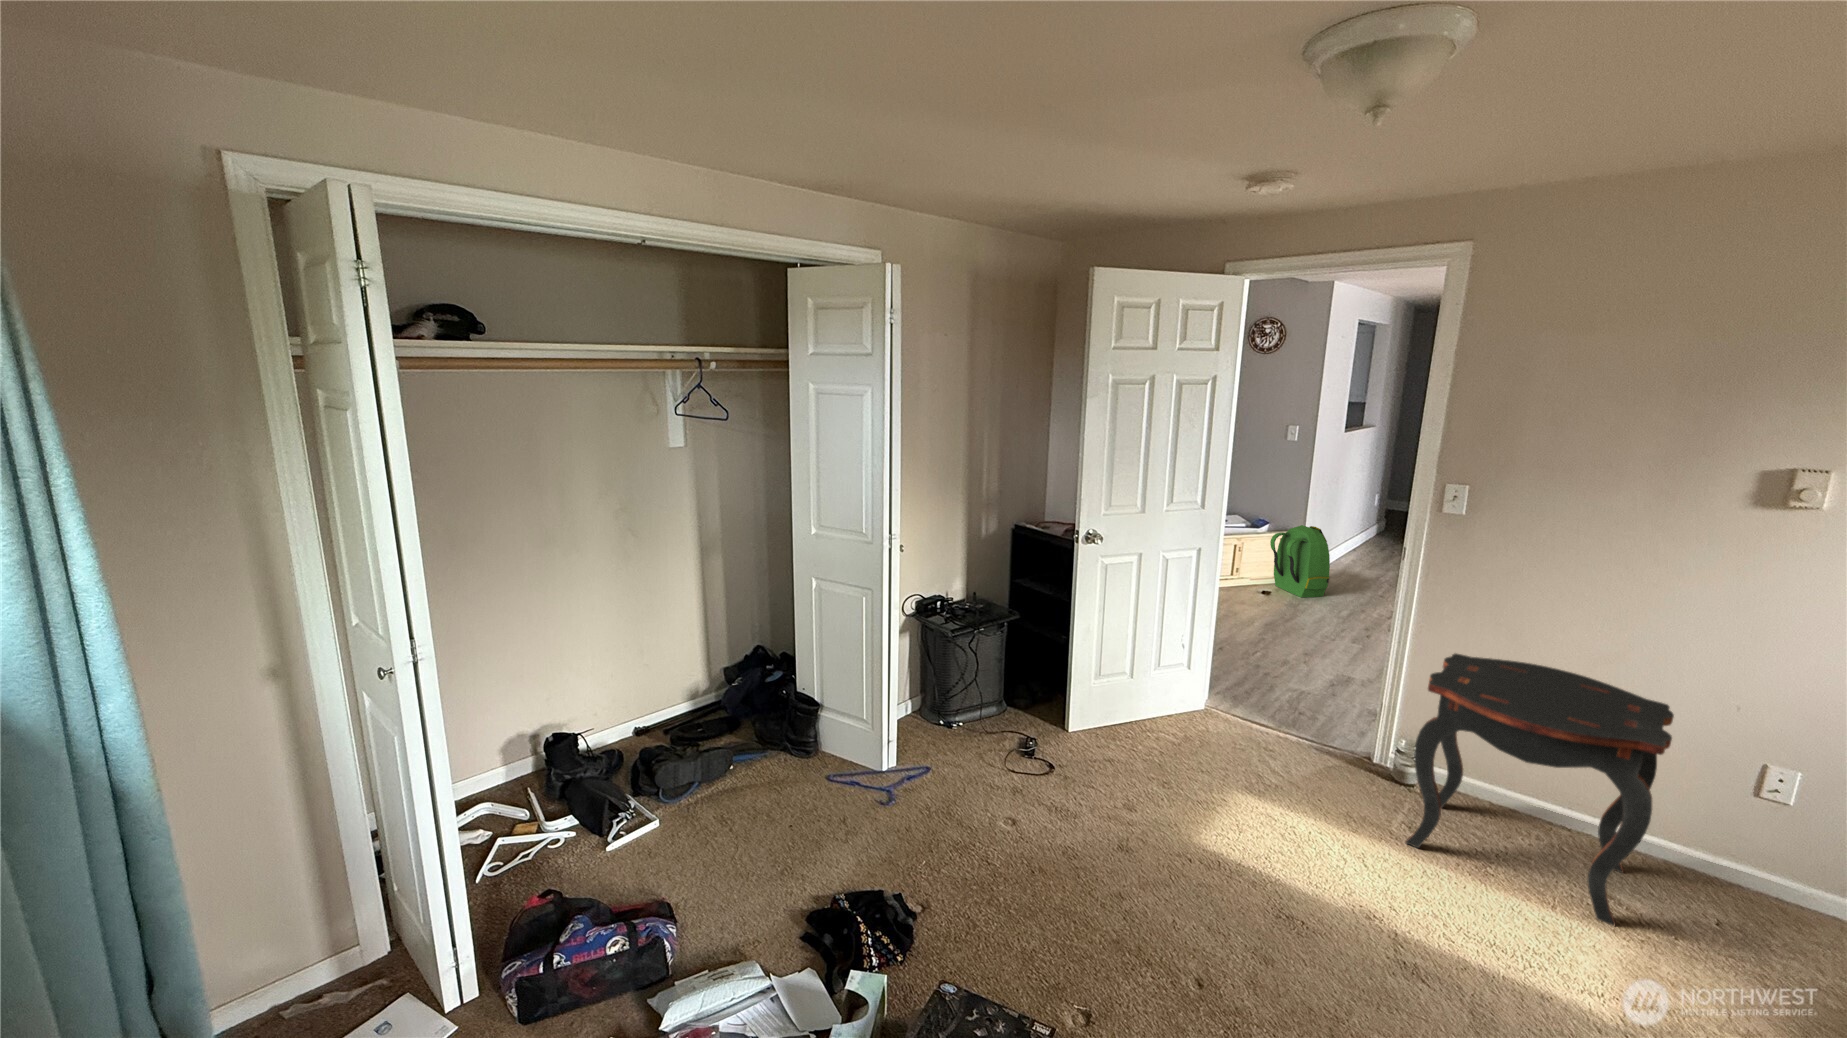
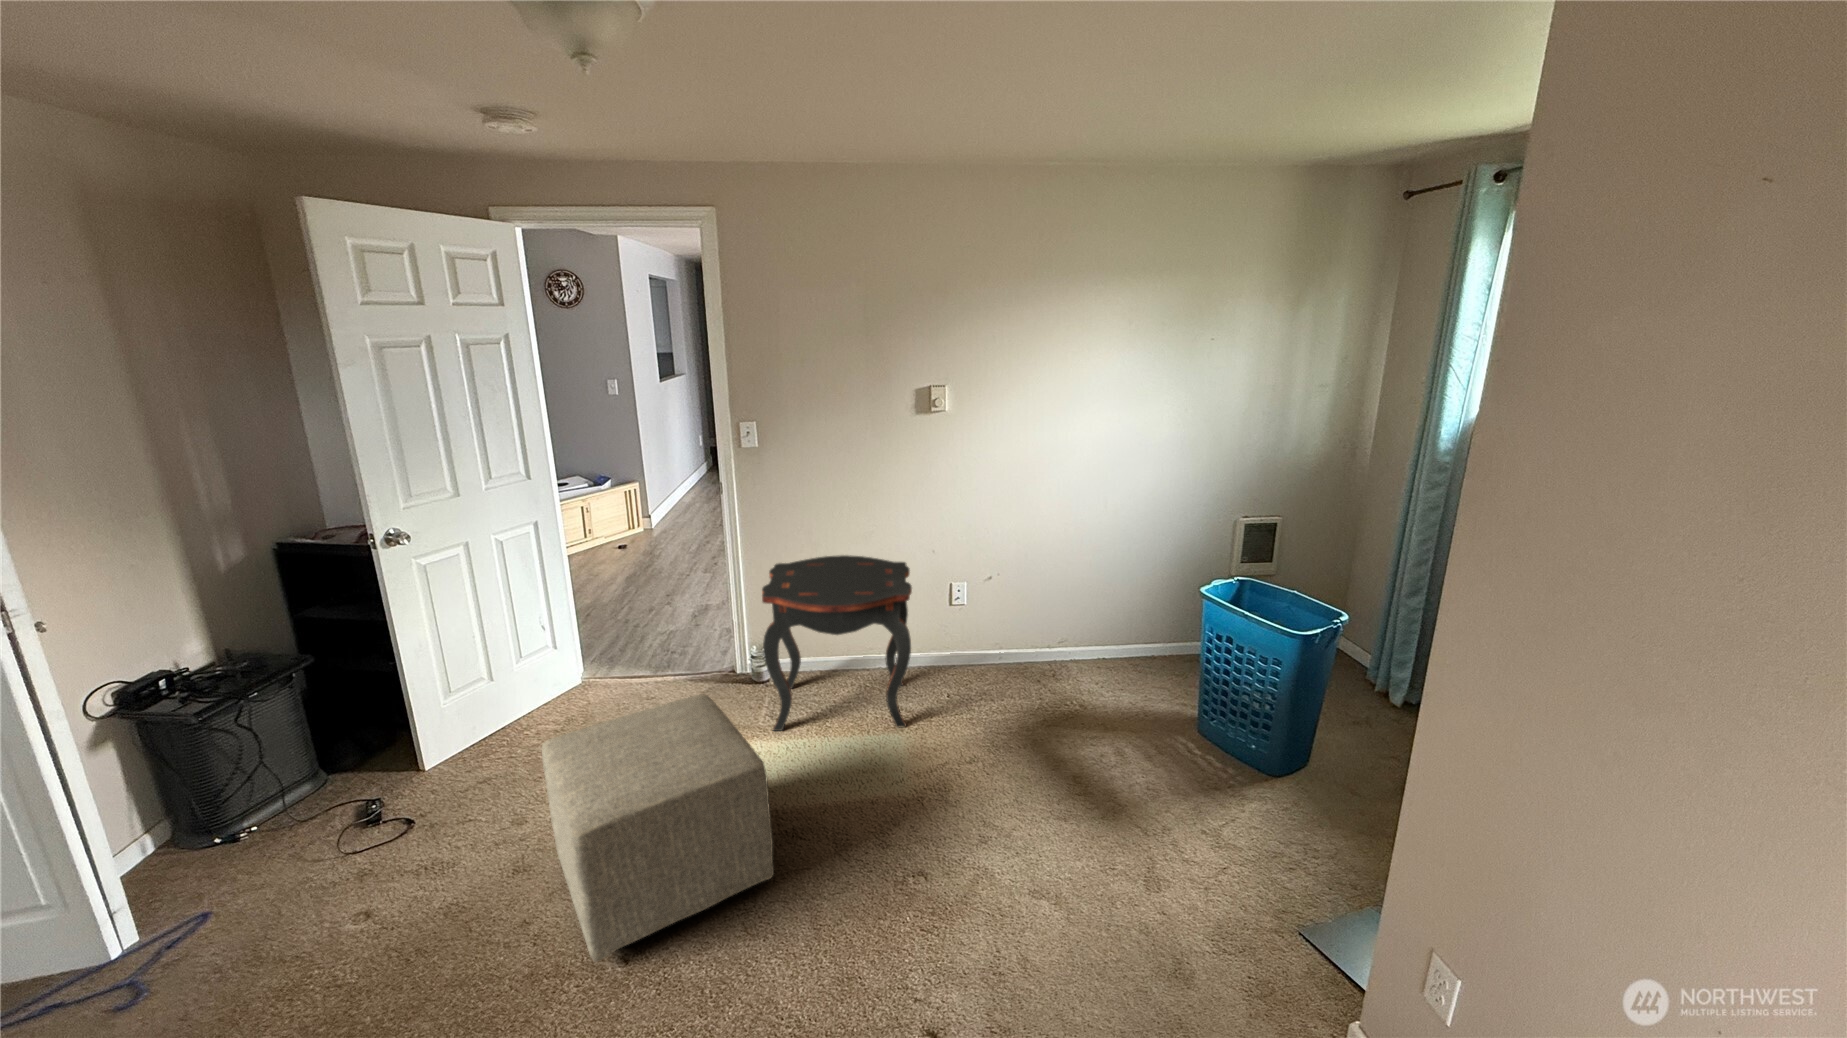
backpack: present [1270,525,1330,597] -> none [614,473,674,540]
ottoman: none [1157,742,1393,992] -> present [542,695,774,961]

